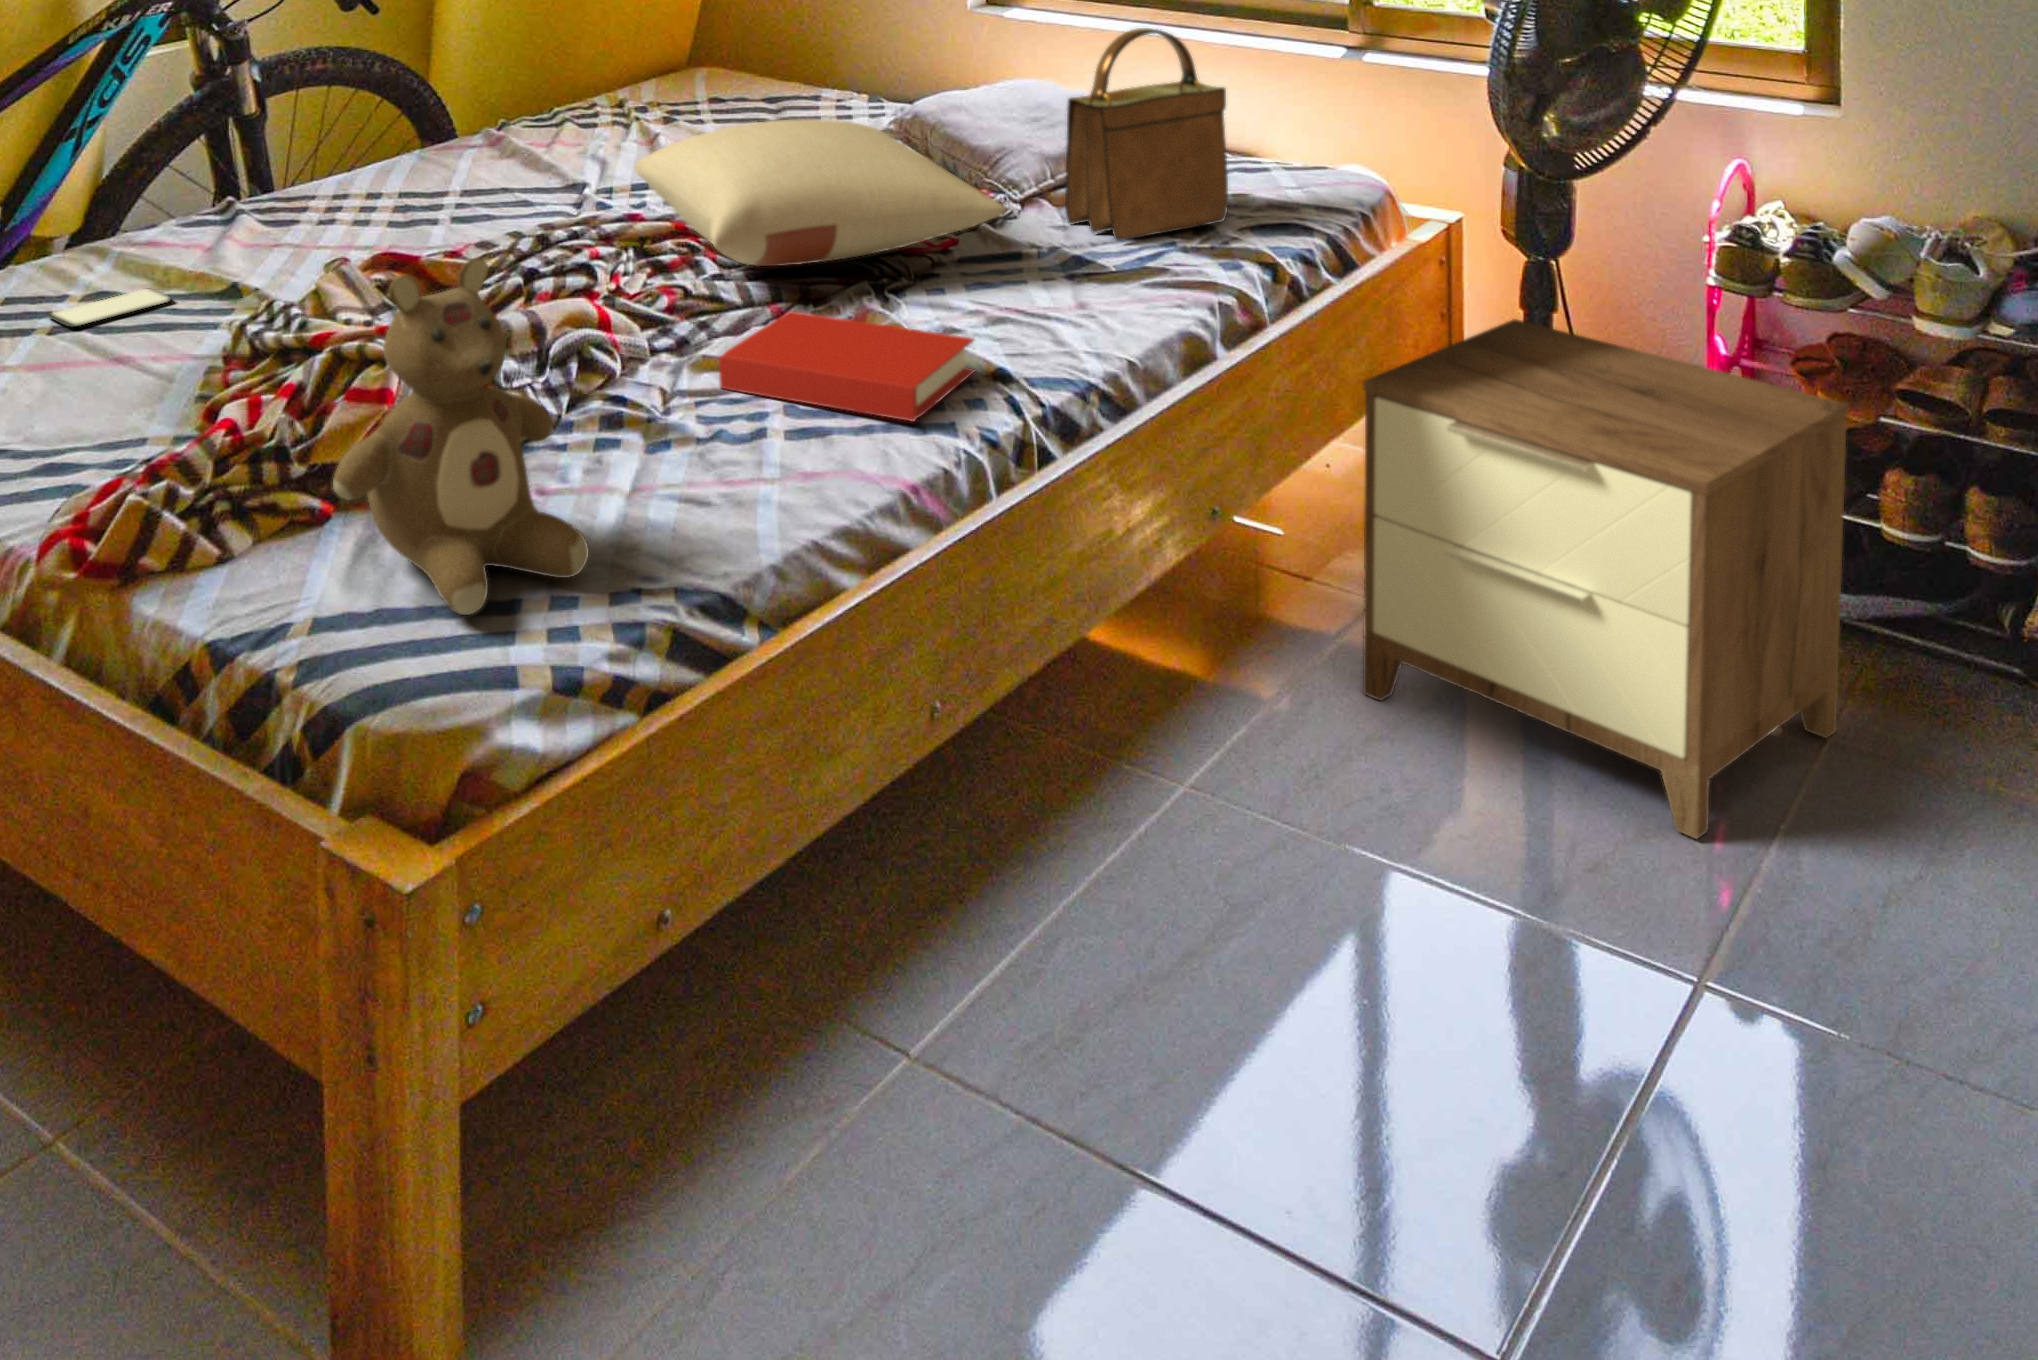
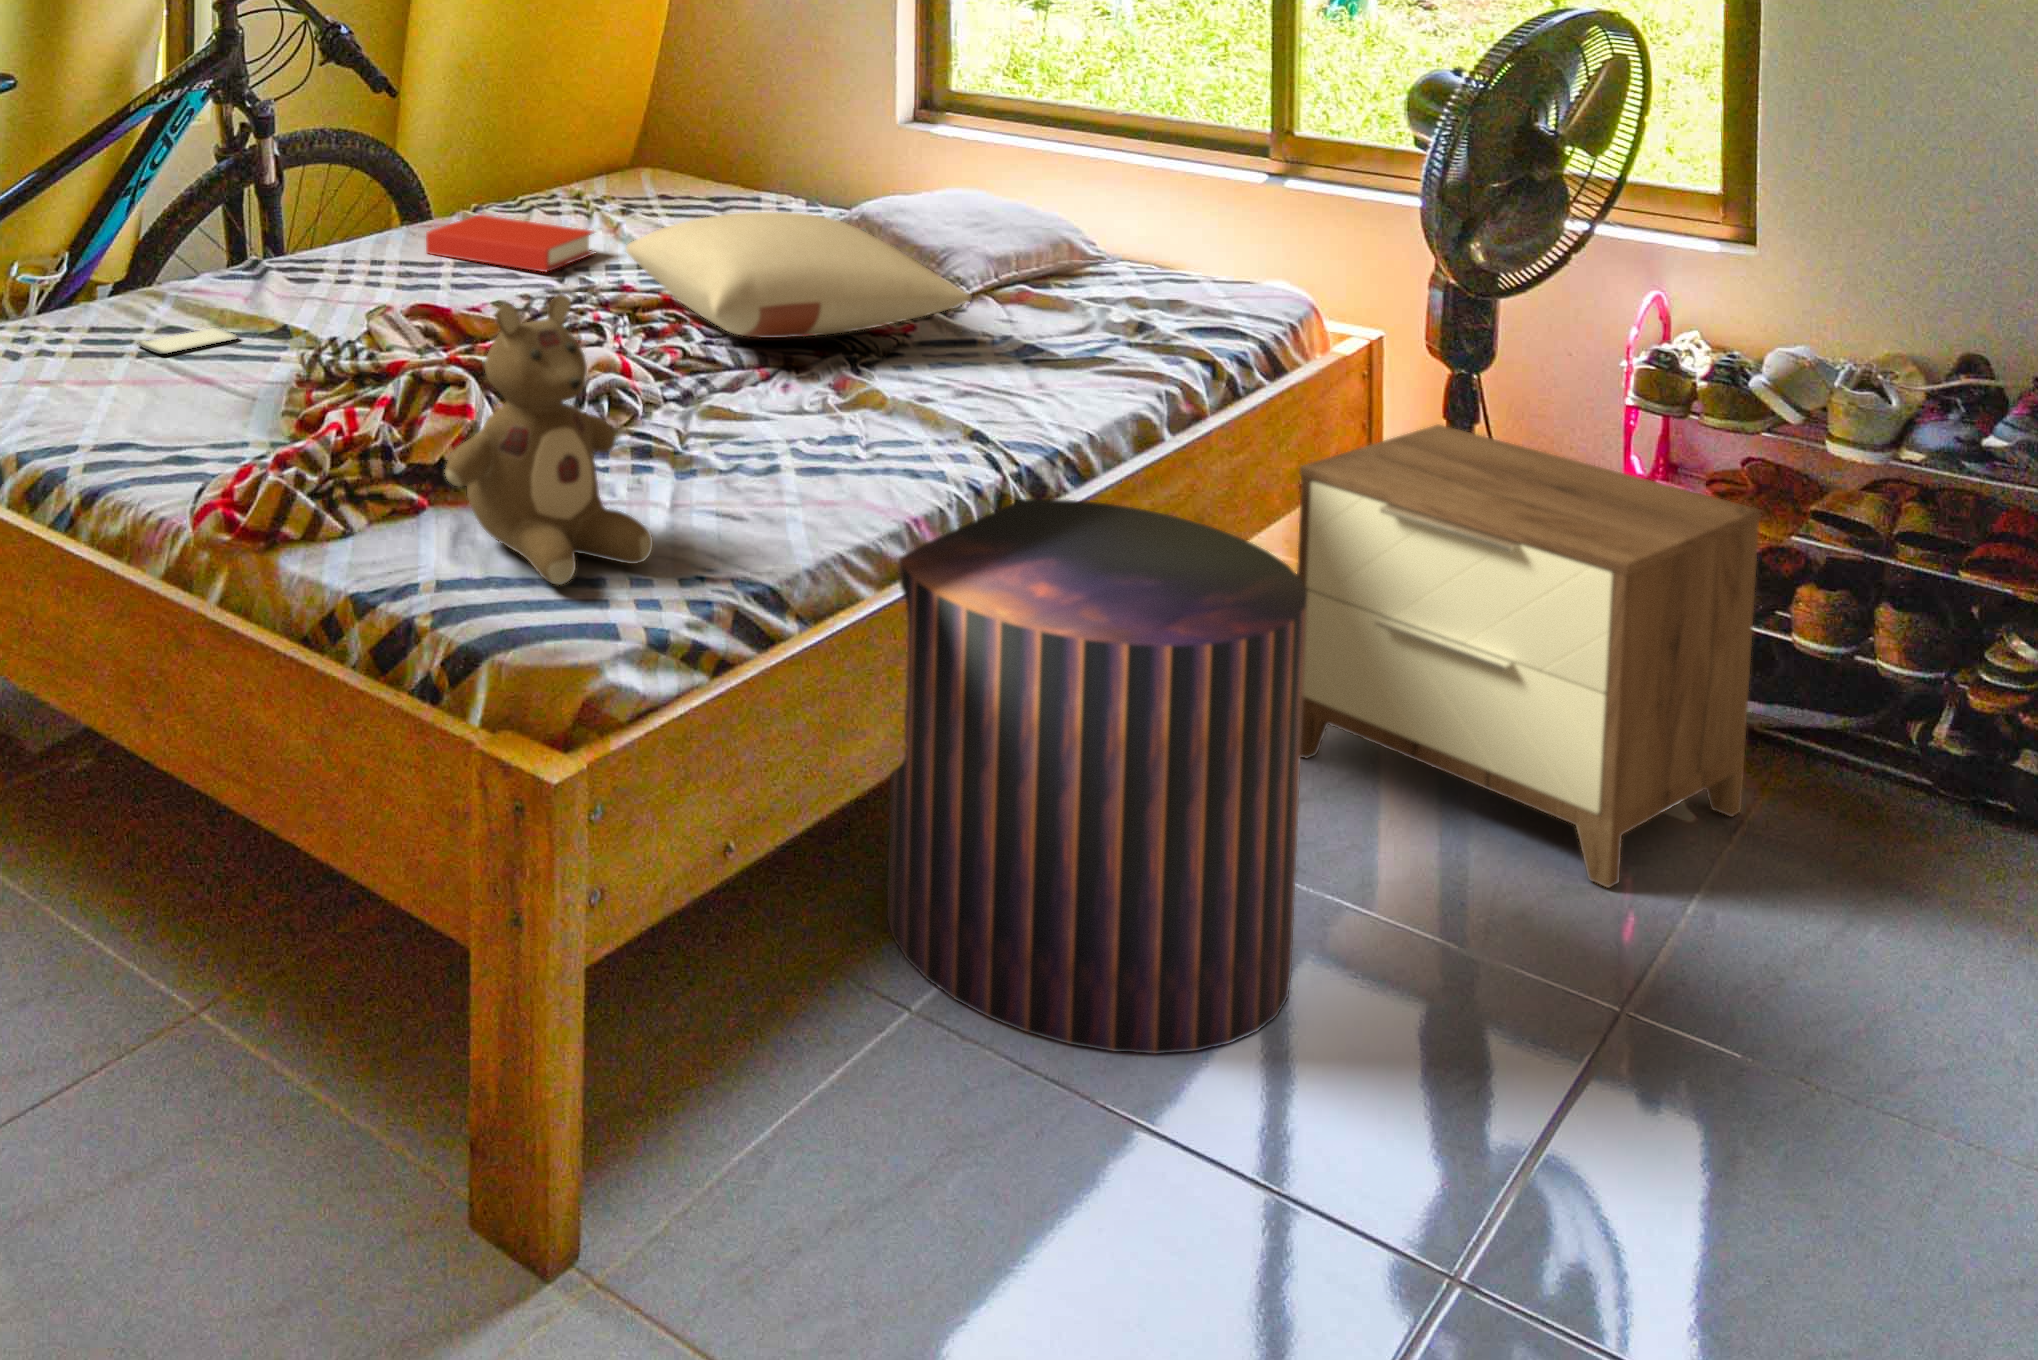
handbag: present [1065,28,1228,241] -> none [1016,145,1169,335]
book: present [719,311,974,421] -> present [426,215,594,272]
pouf: none [893,445,1352,1106] -> present [887,499,1307,1054]

